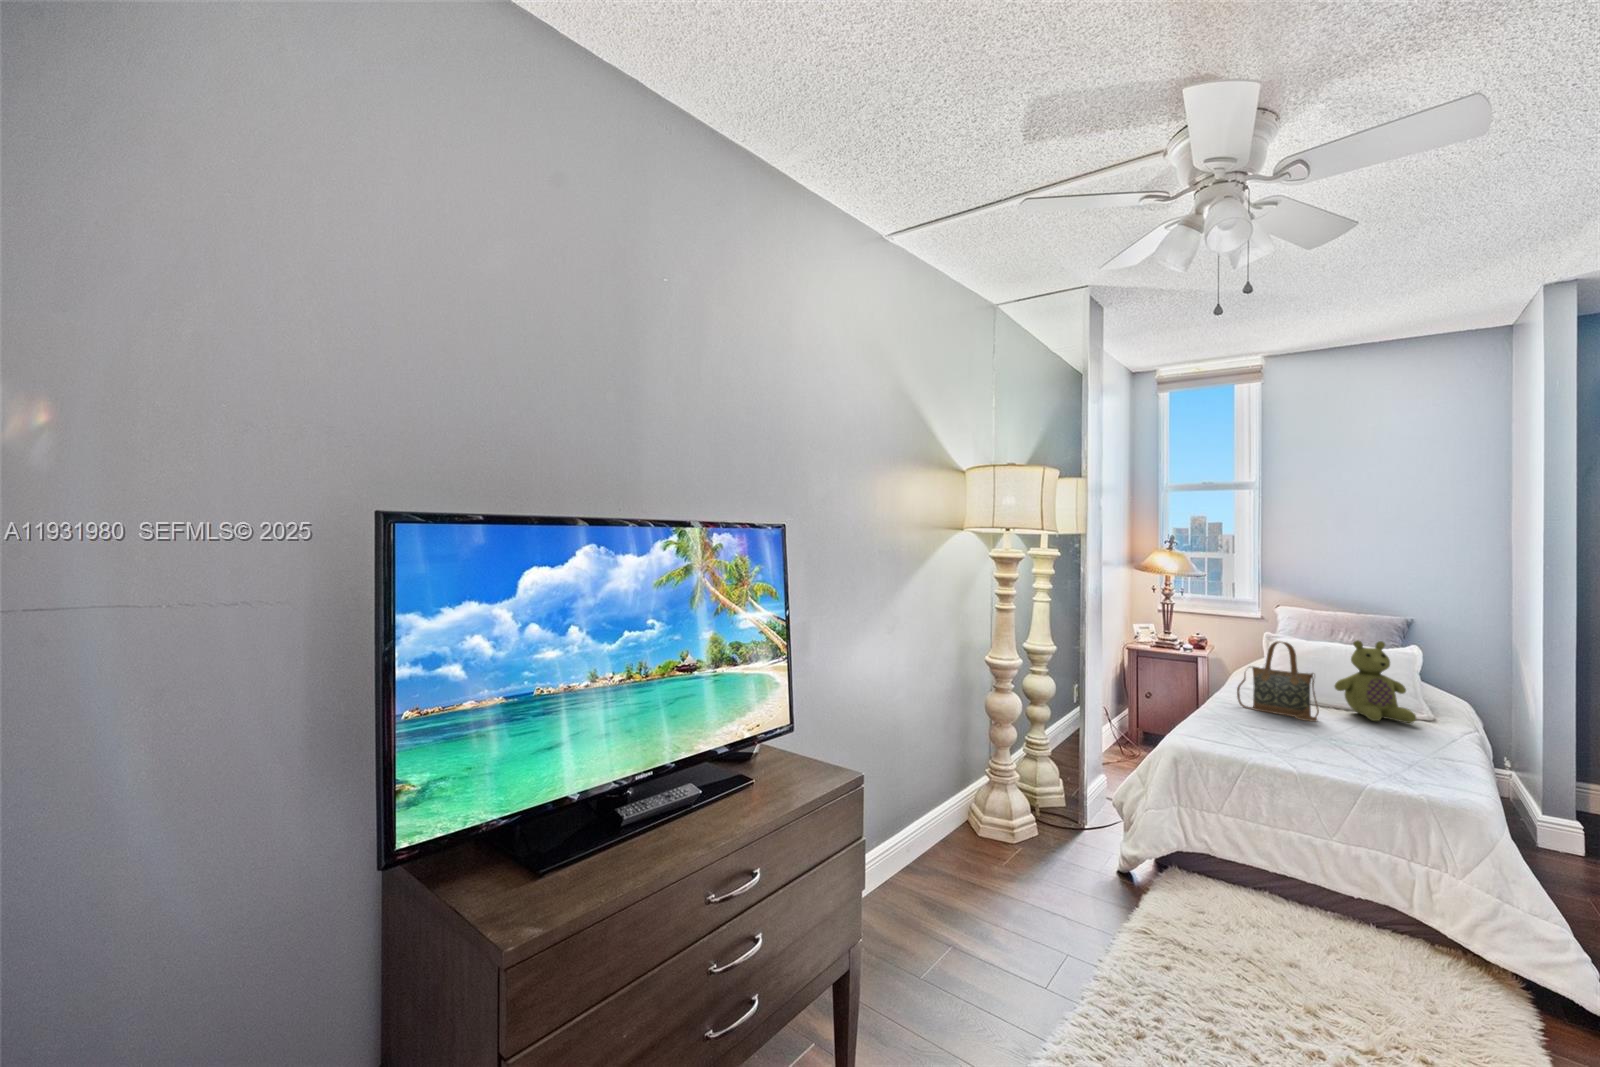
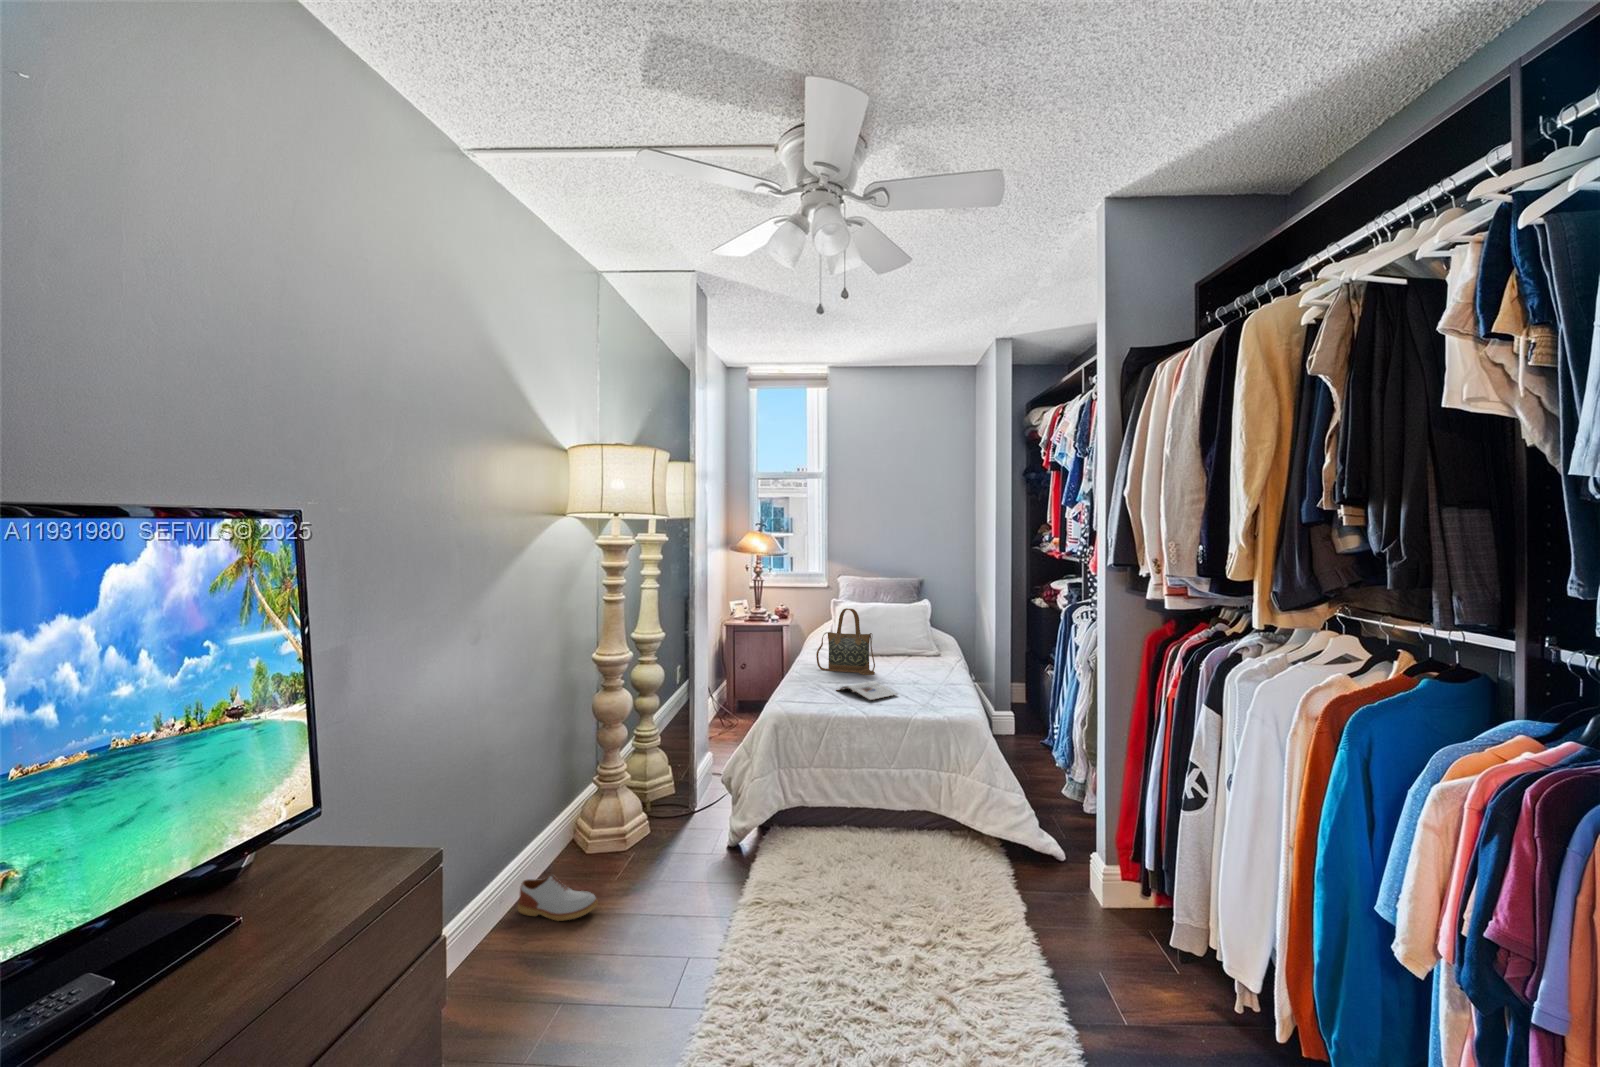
stuffed bear: present [1335,640,1416,723] -> none [884,601,935,667]
magazine: none [1258,727,1349,748] -> present [837,681,897,700]
shoe: none [913,843,981,889] -> present [518,875,598,921]

